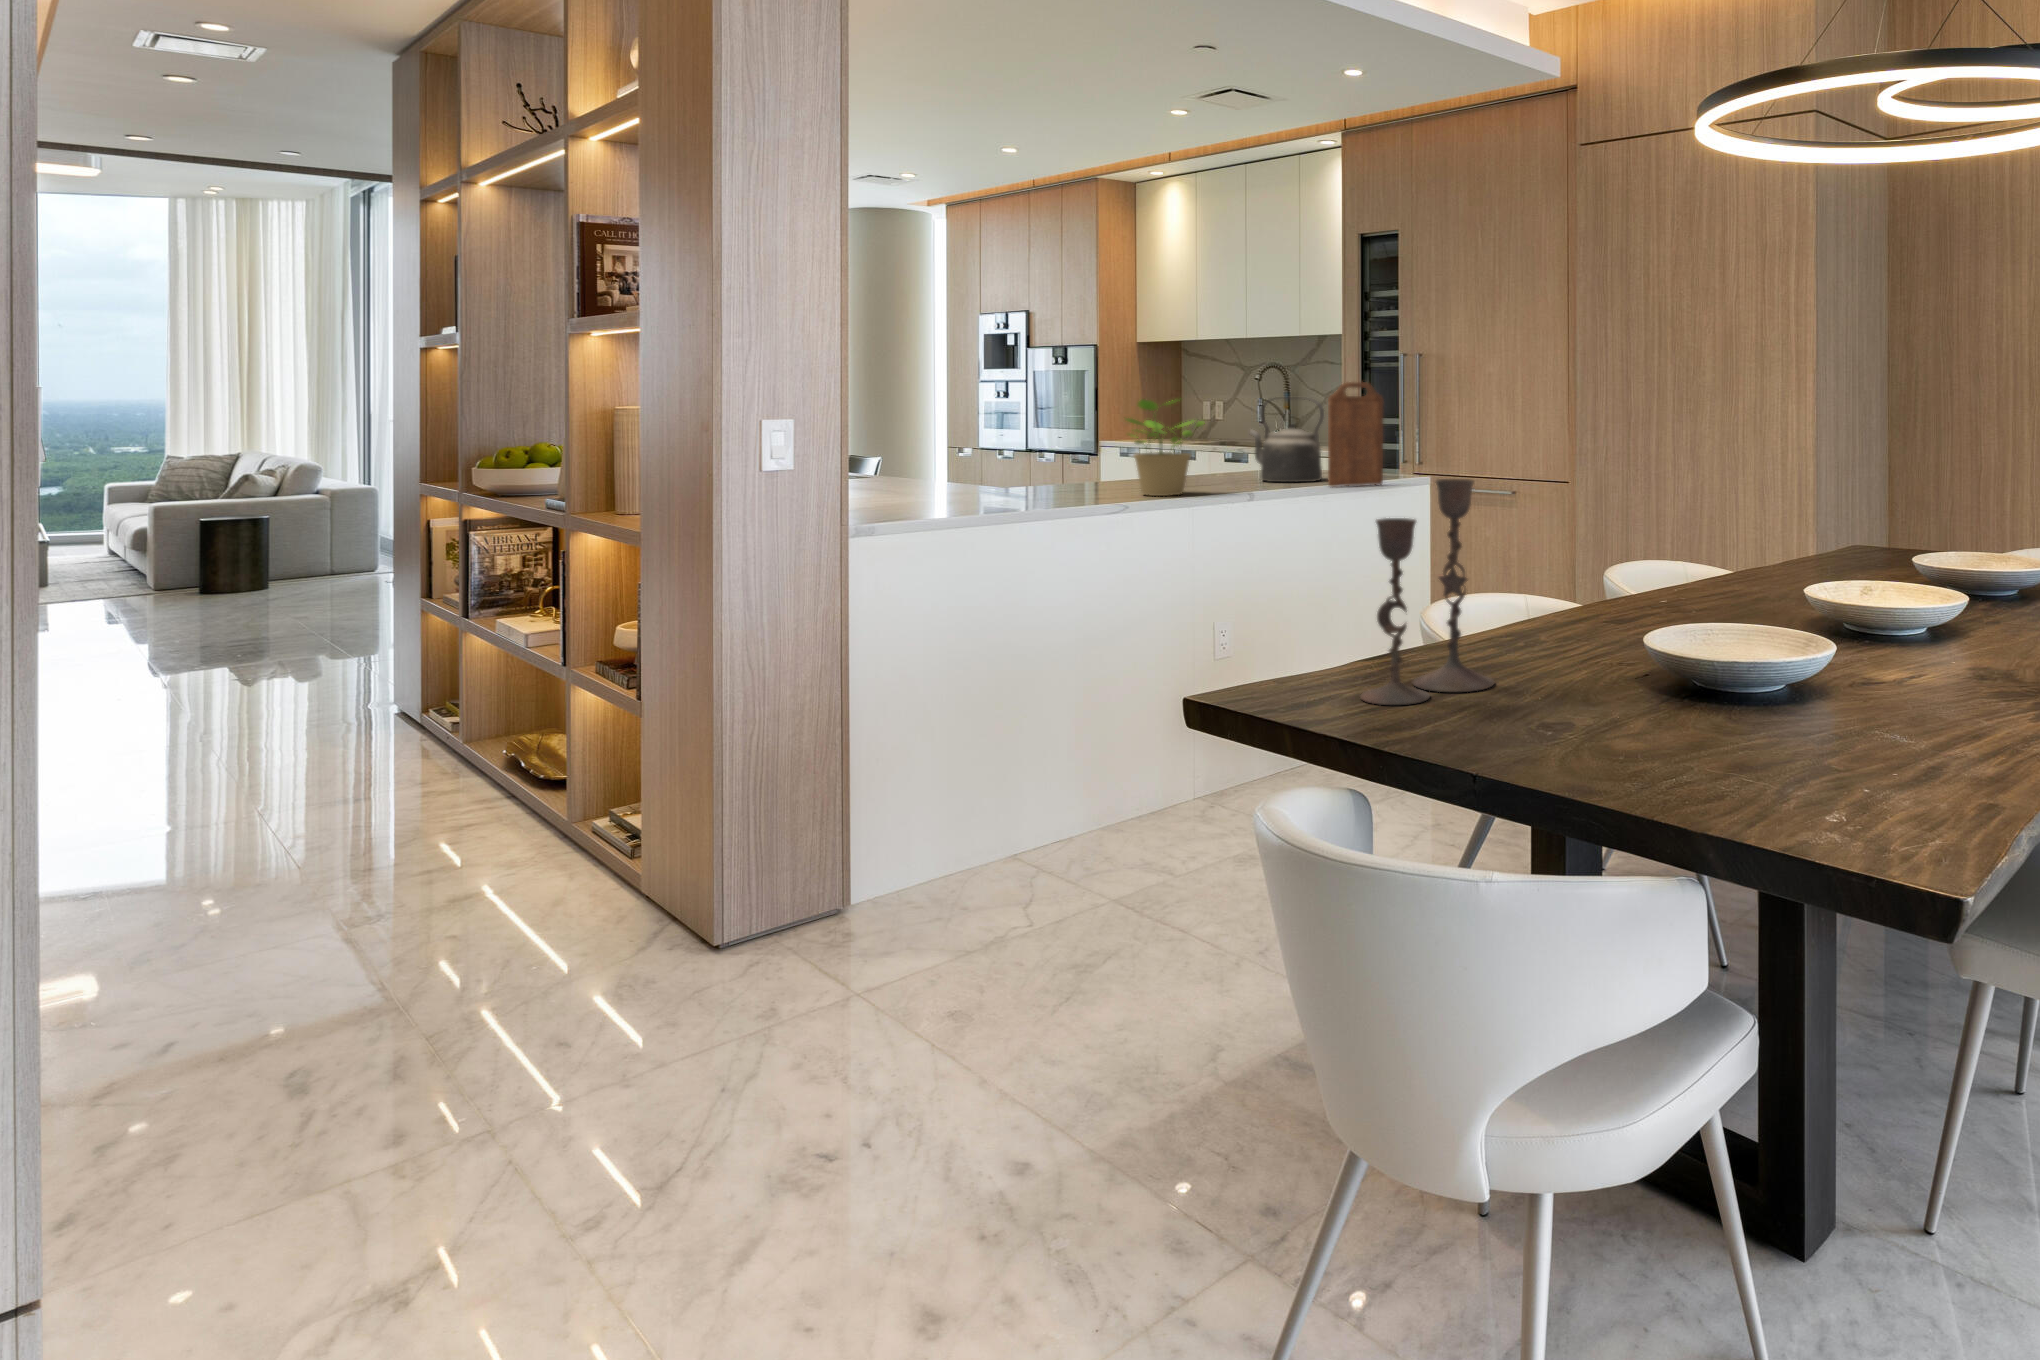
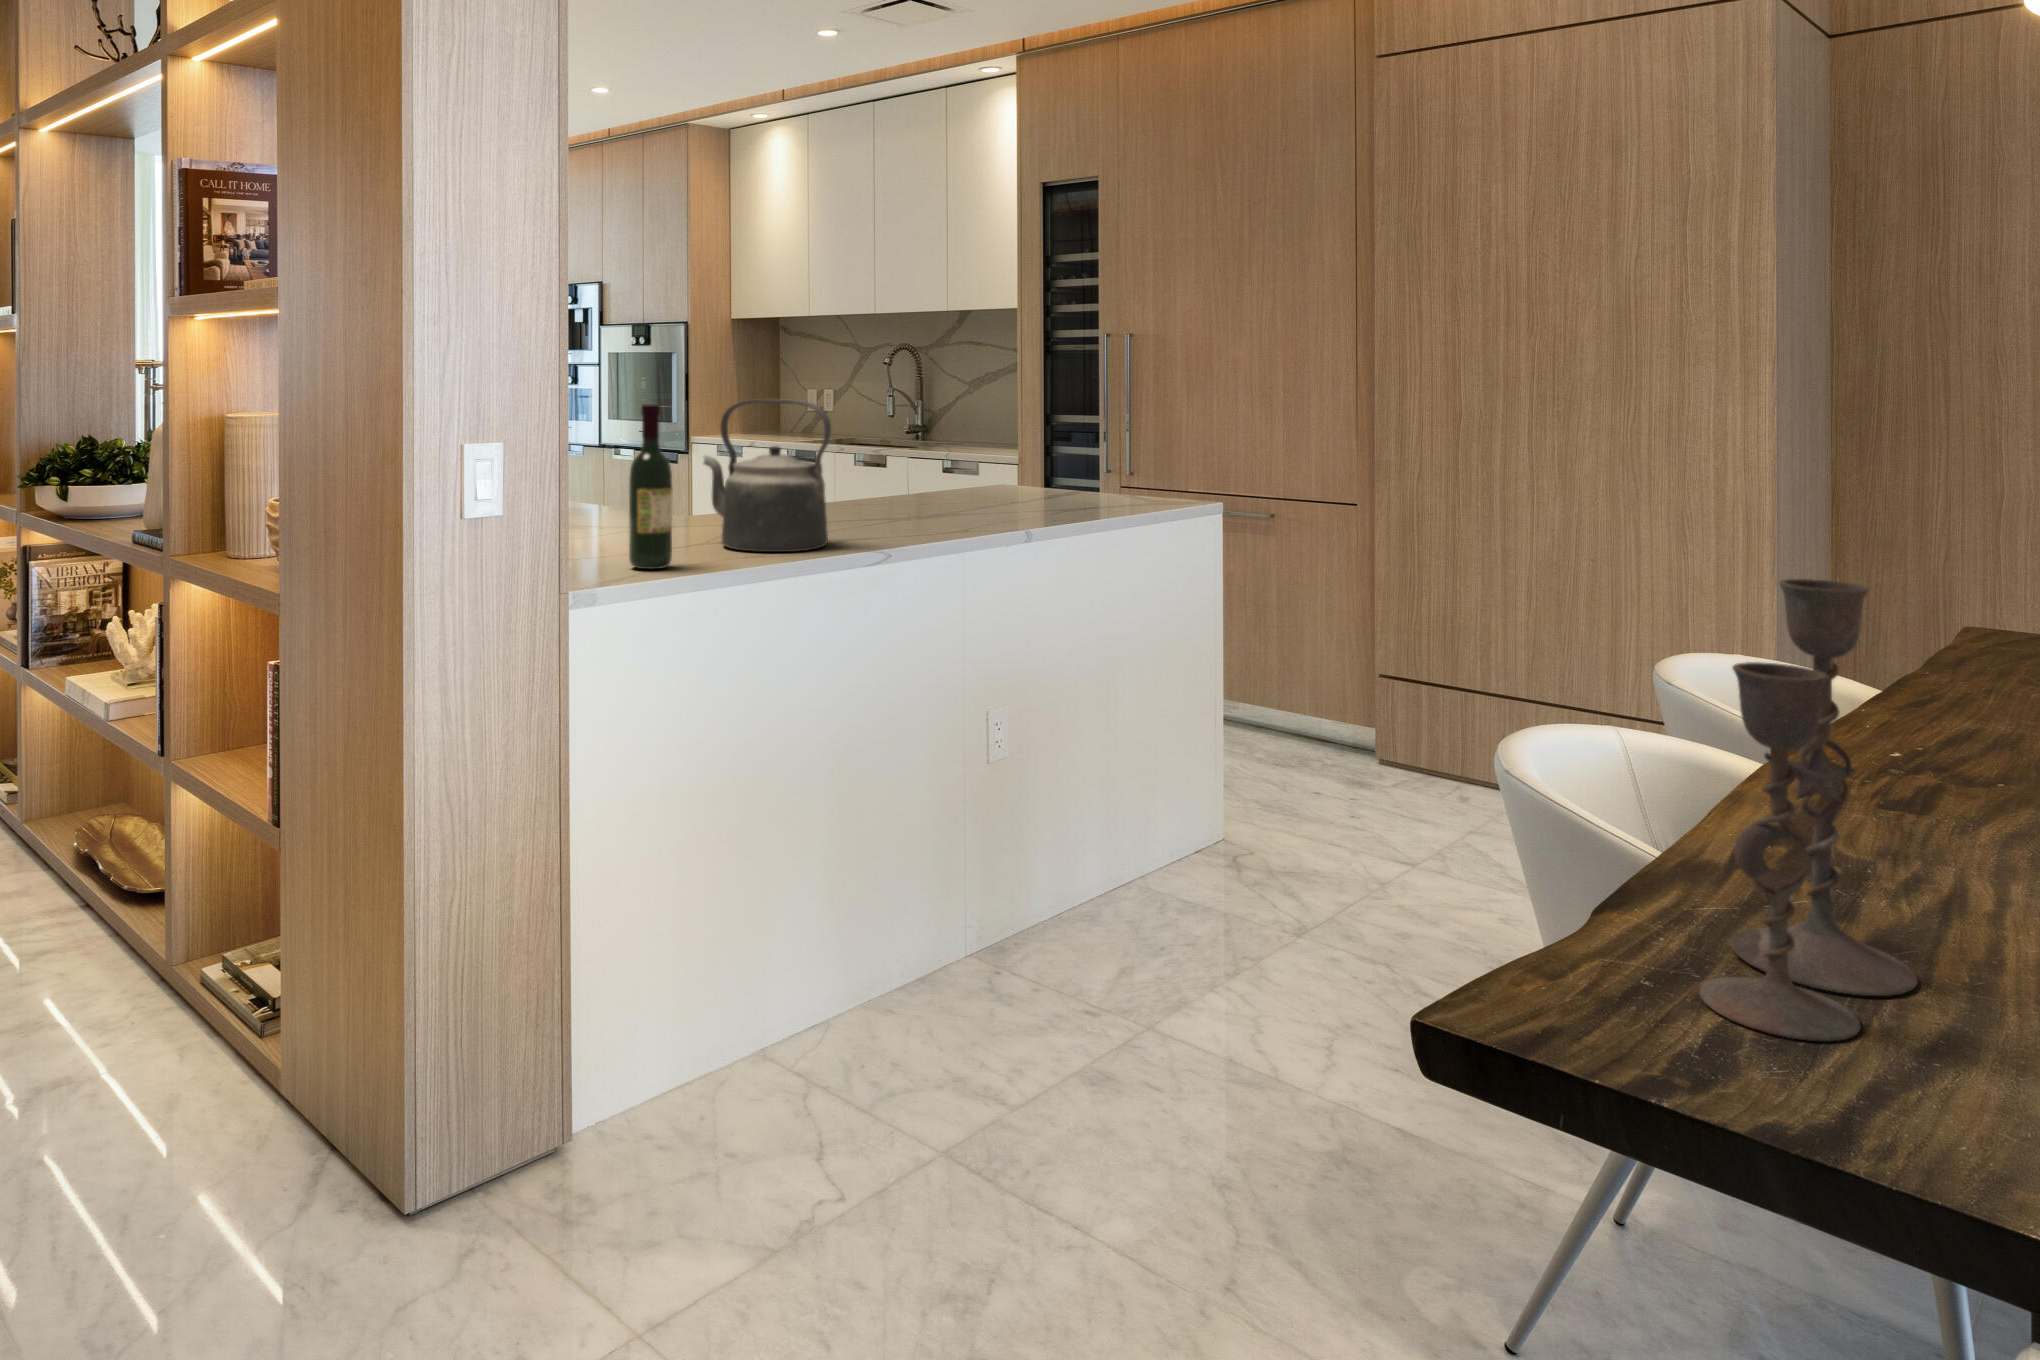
cutting board: present [1328,382,1384,487] -> none [1103,372,1171,512]
kettle: present [1250,398,1324,482] -> present [704,399,831,552]
wine bottle: none [913,399,946,517] -> present [629,404,673,569]
potted plant: present [1126,399,1205,496] -> none [859,396,964,528]

